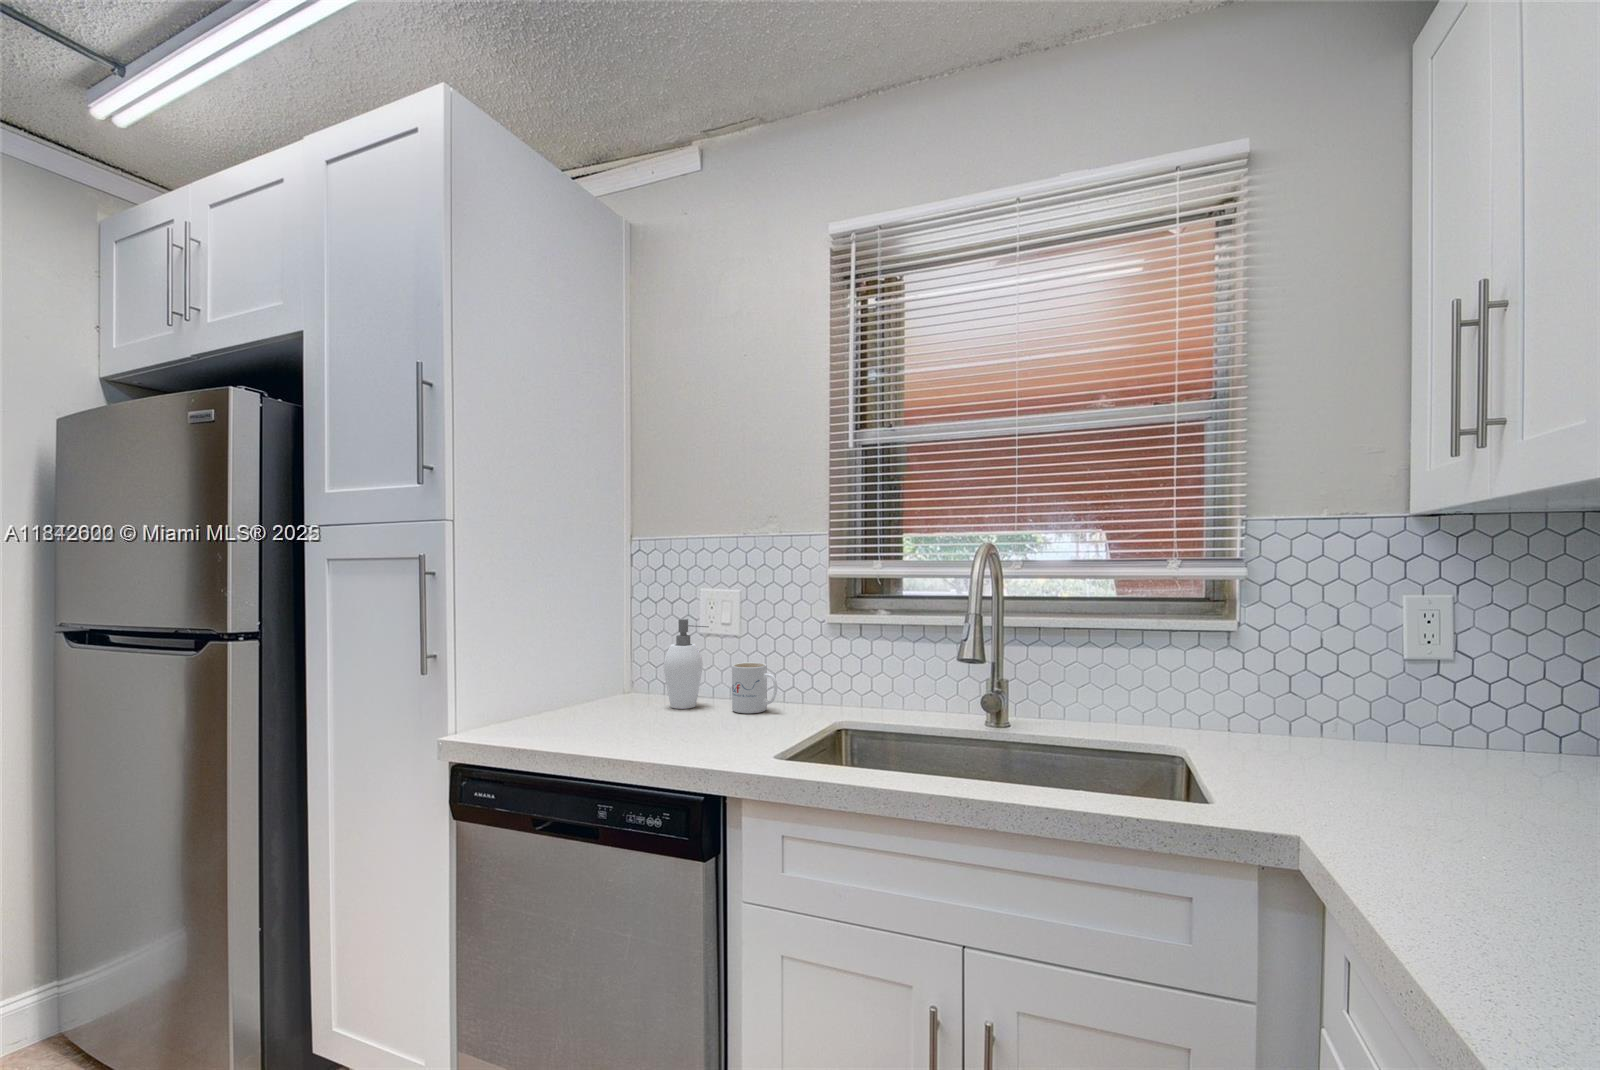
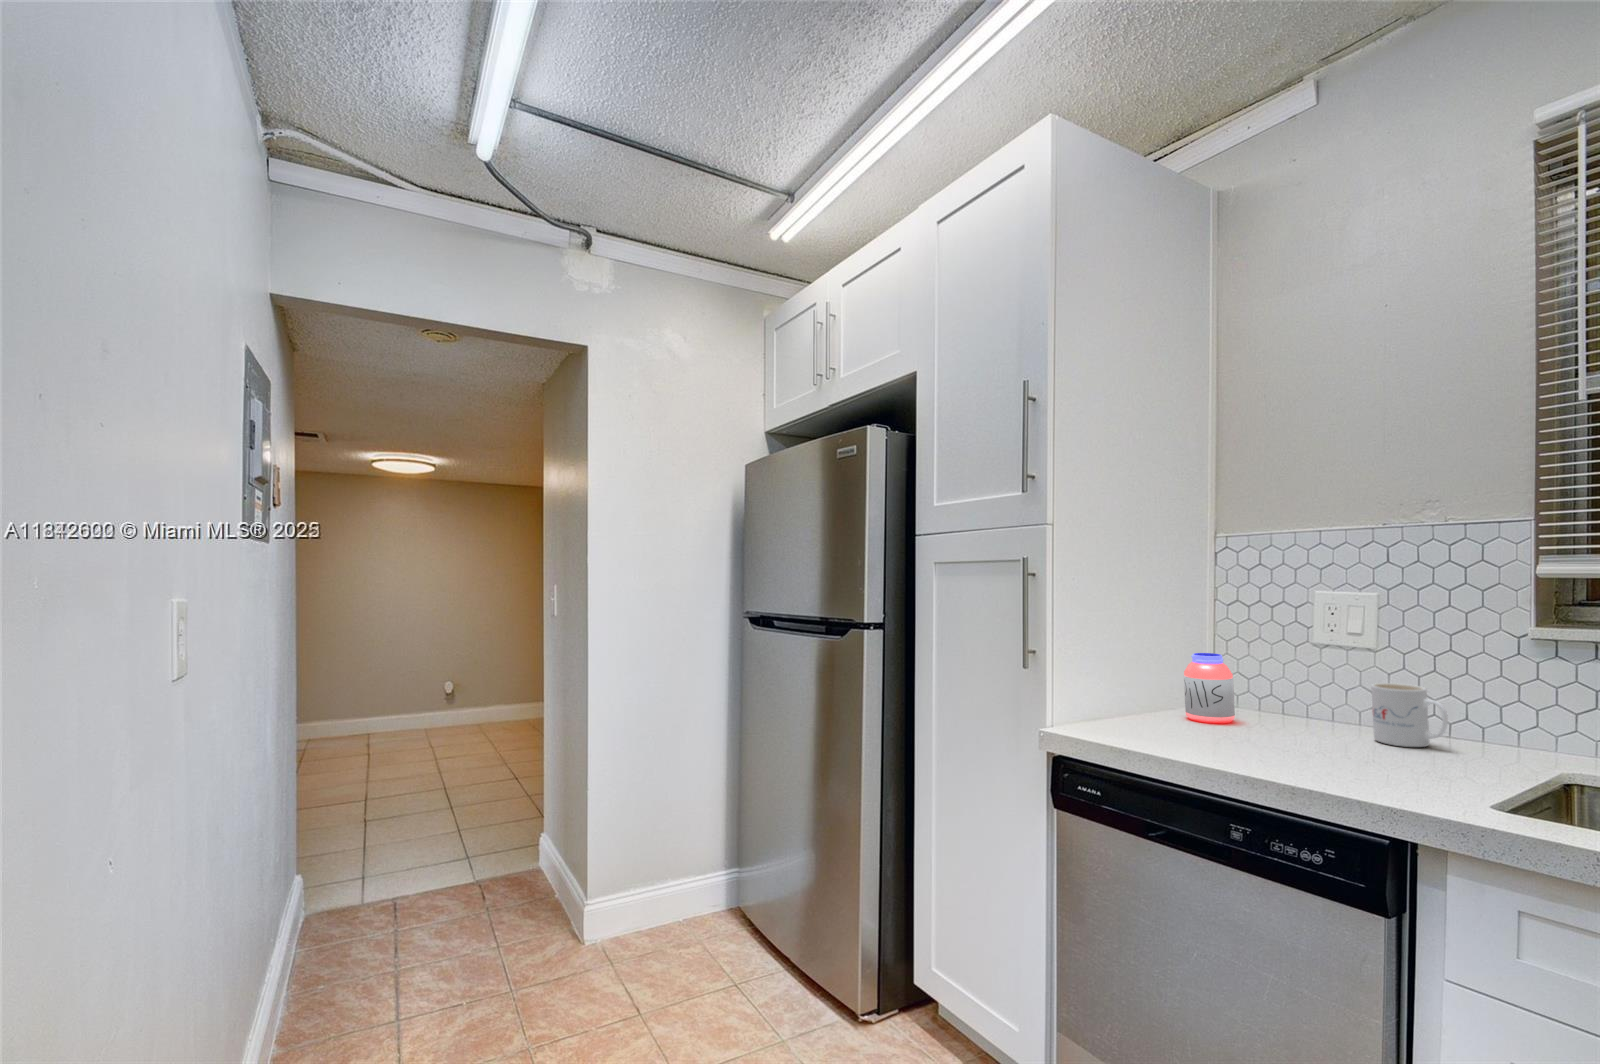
soap dispenser: present [664,619,709,709] -> none [1270,627,1333,730]
jar: none [594,646,635,711] -> present [1184,653,1235,723]

